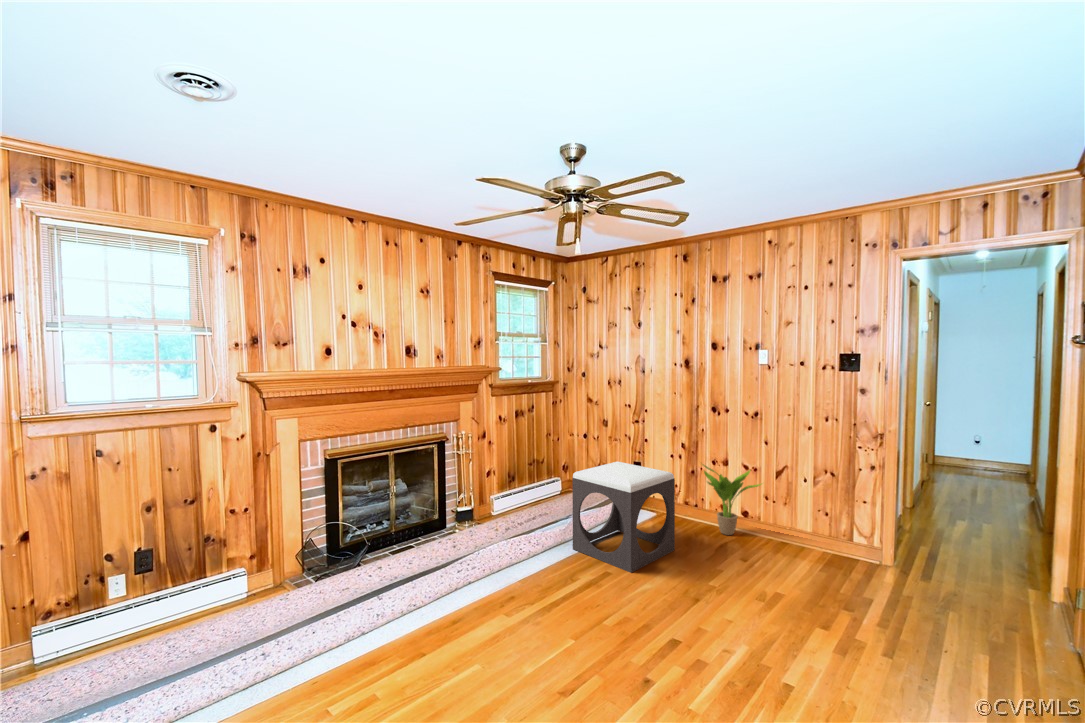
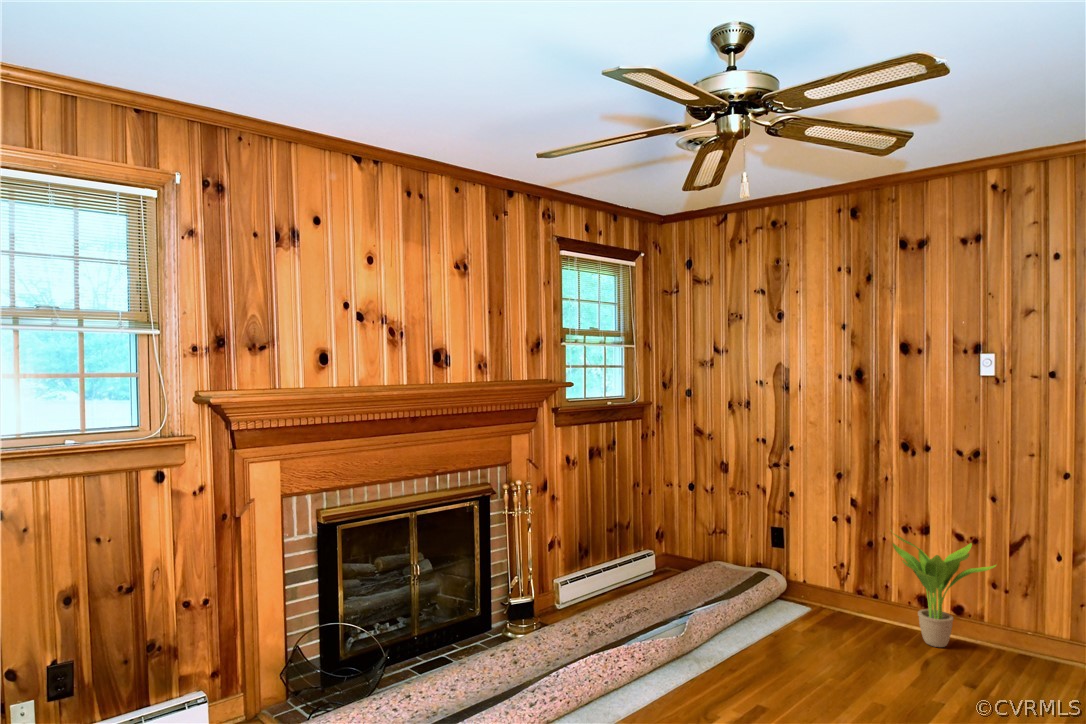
footstool: present [572,462,675,573] -> none [694,528,859,709]

